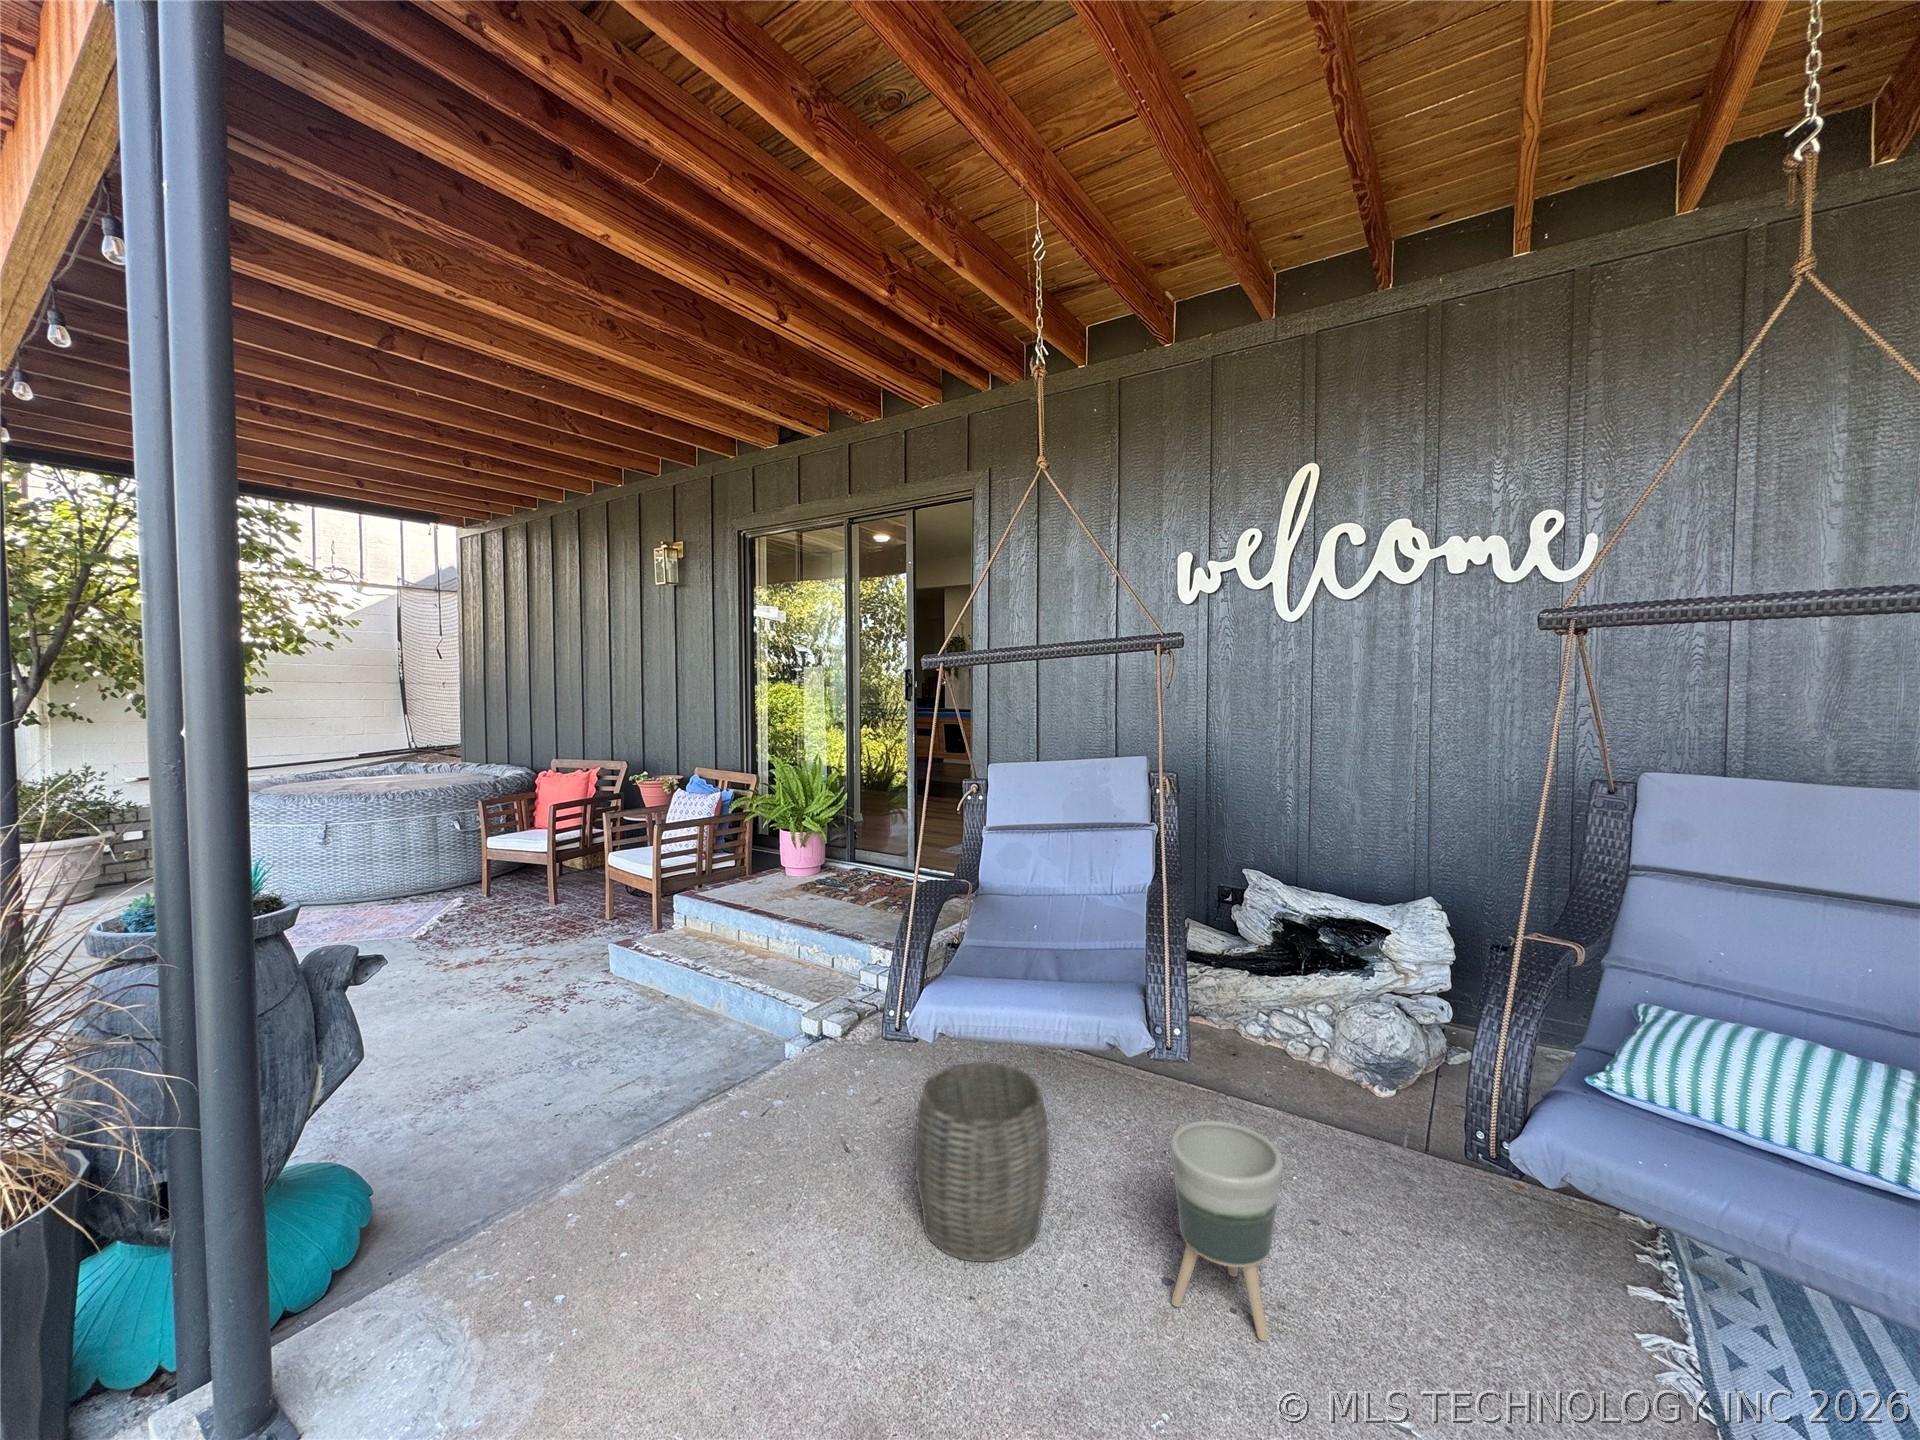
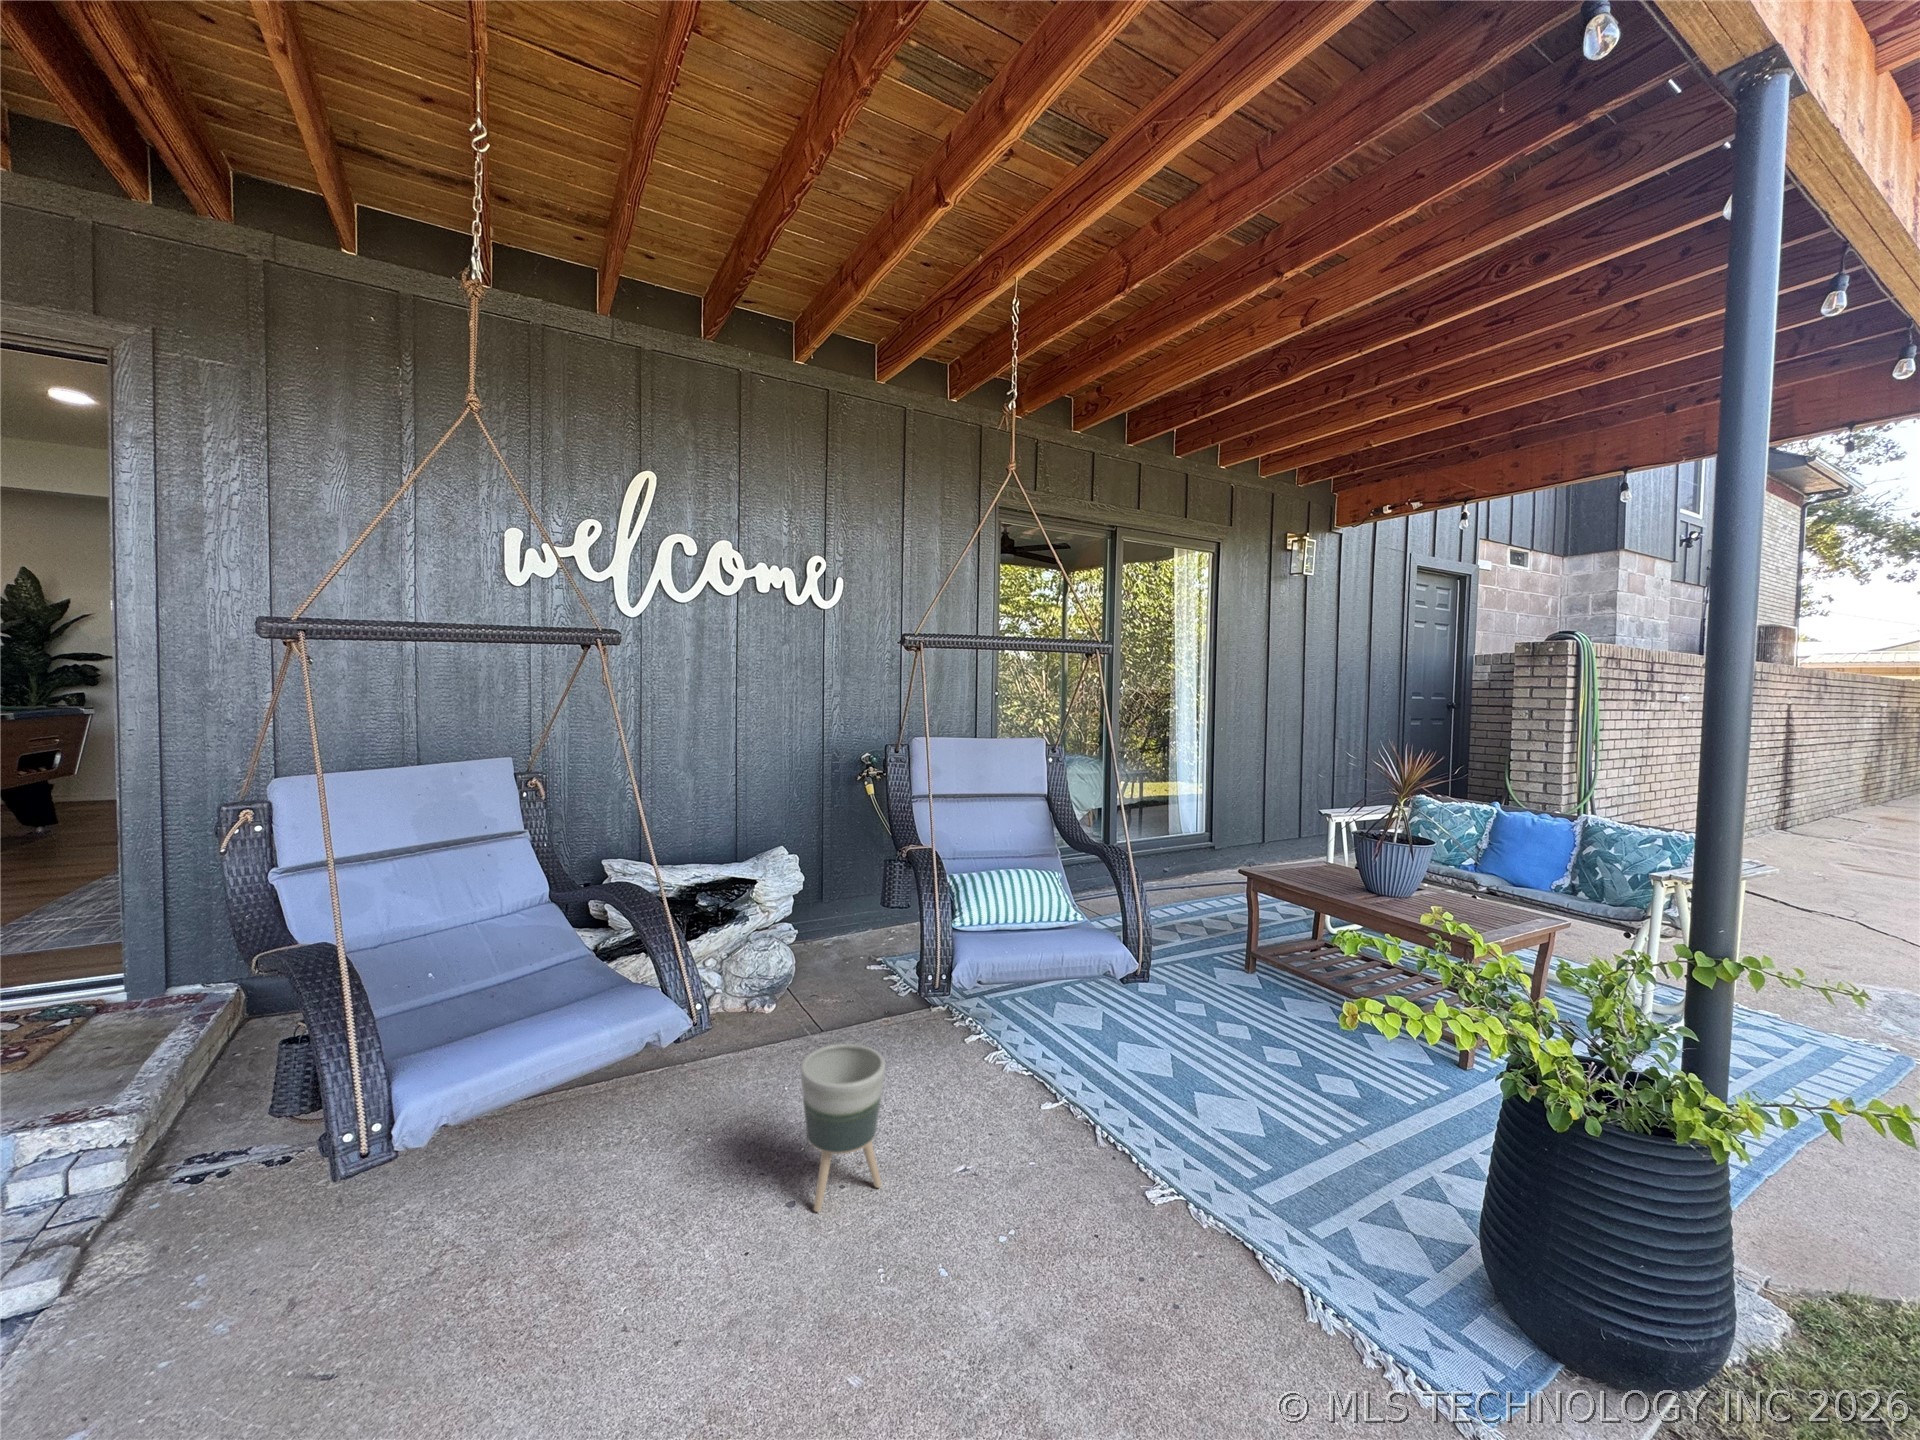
woven basket: present [915,1062,1049,1262] -> none [521,1105,685,1341]

